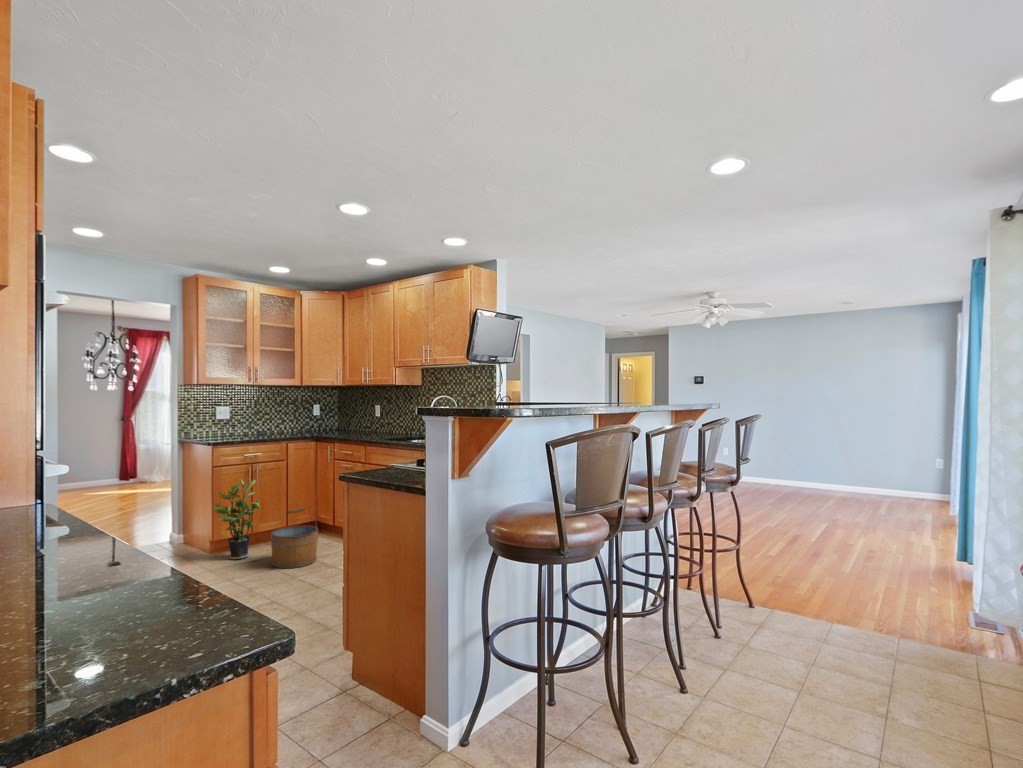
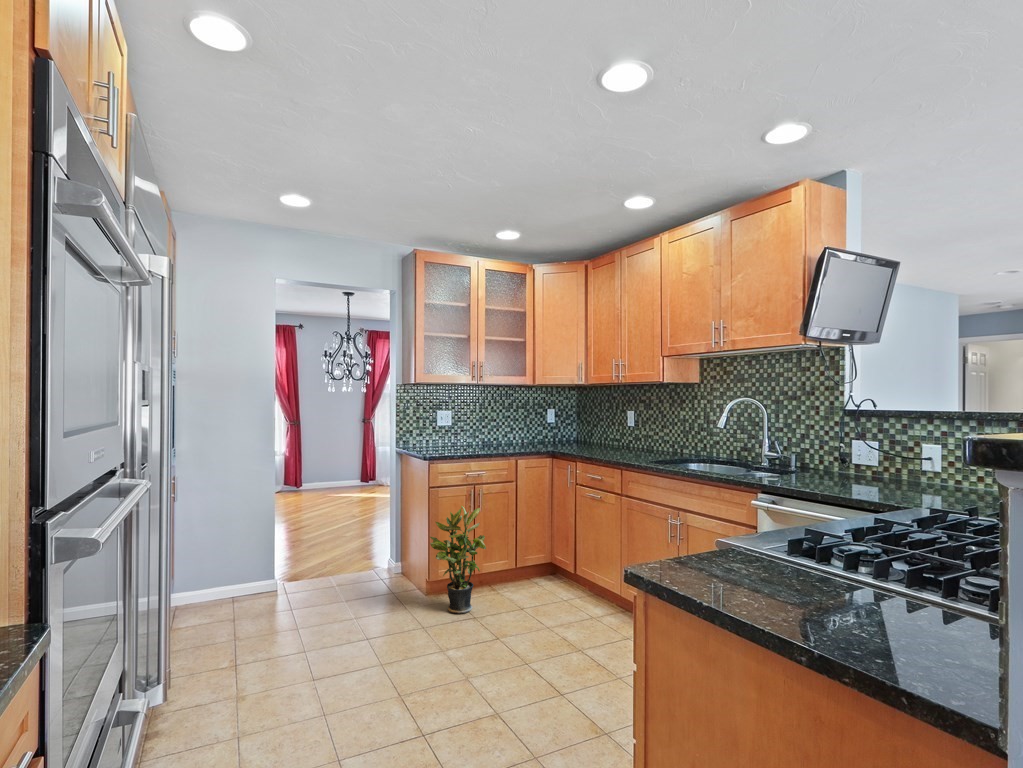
bucket: present [271,508,318,568] -> none [498,556,559,644]

